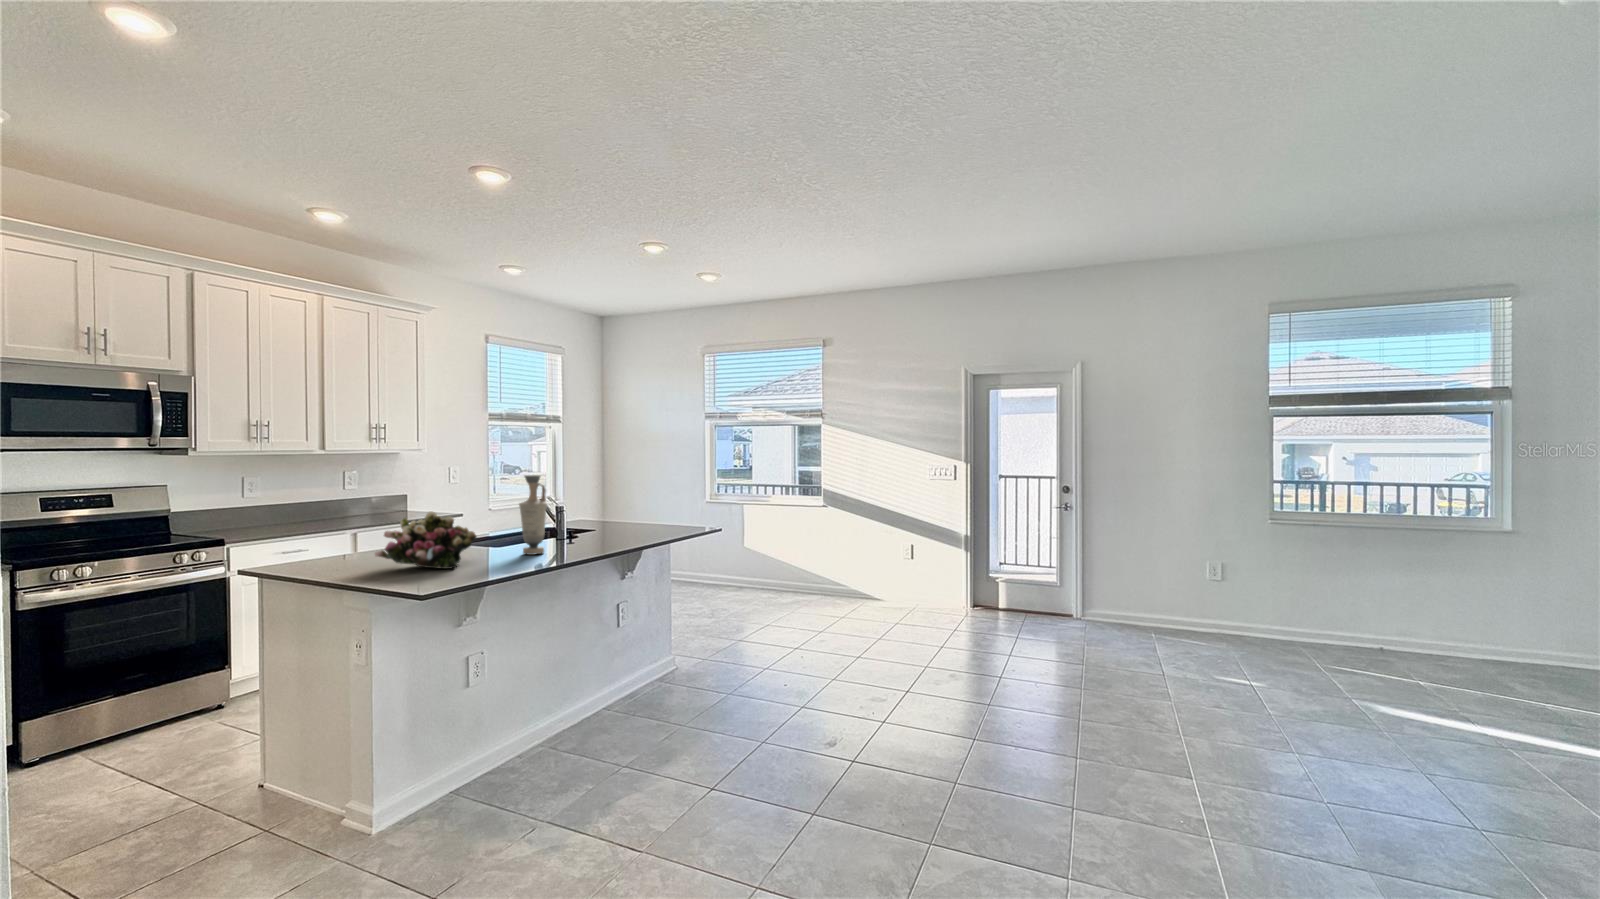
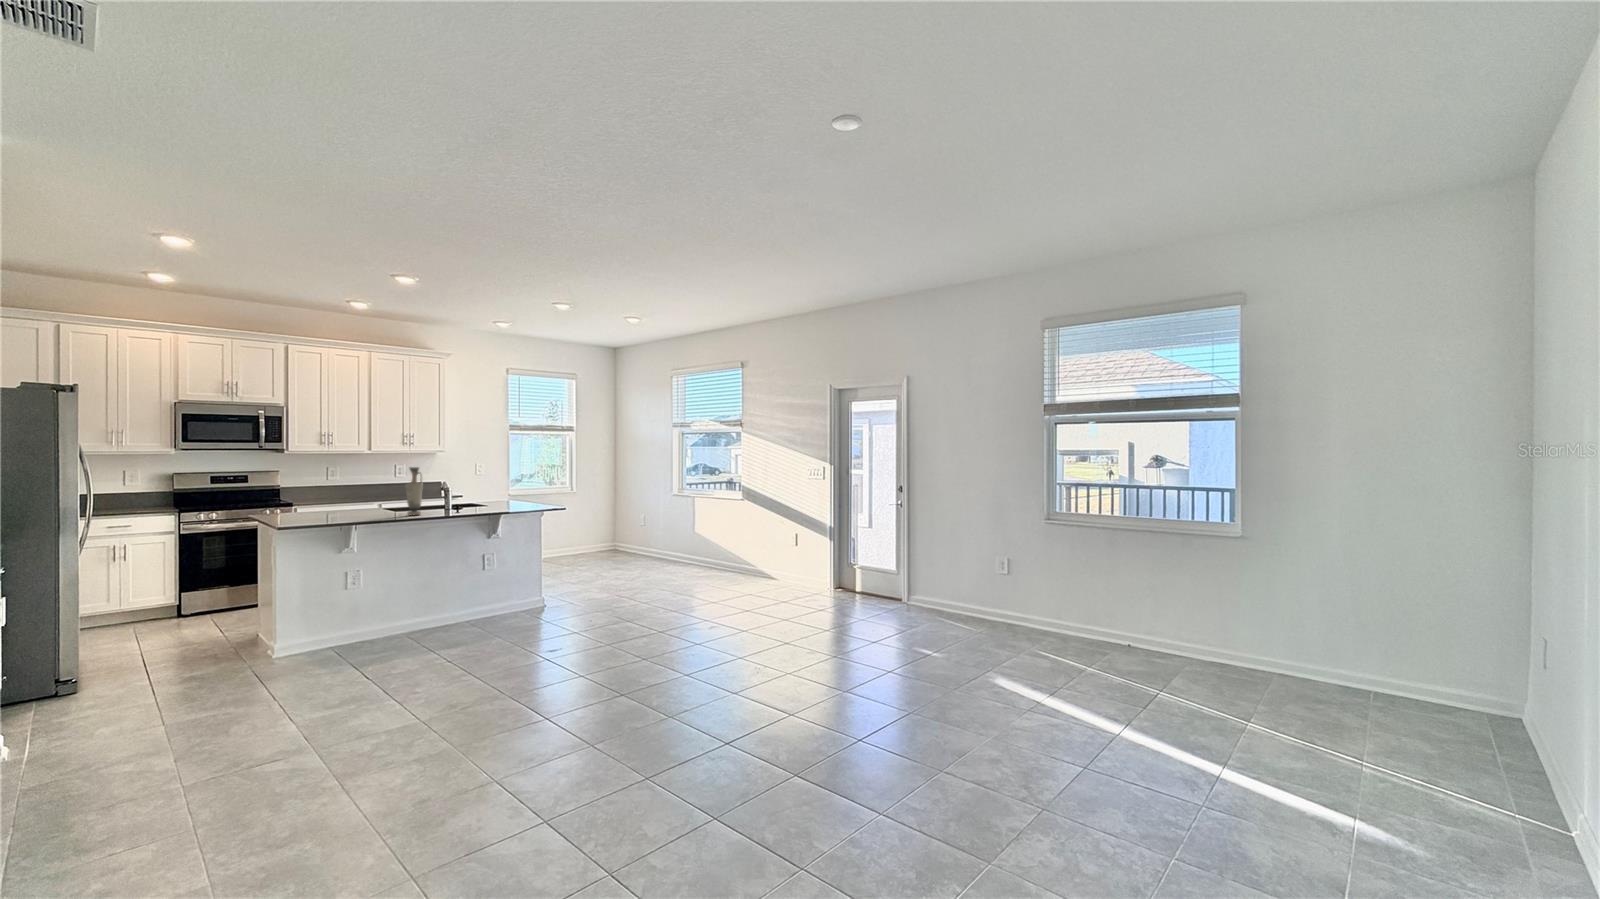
flower arrangement: present [375,511,477,569] -> none [315,487,375,519]

